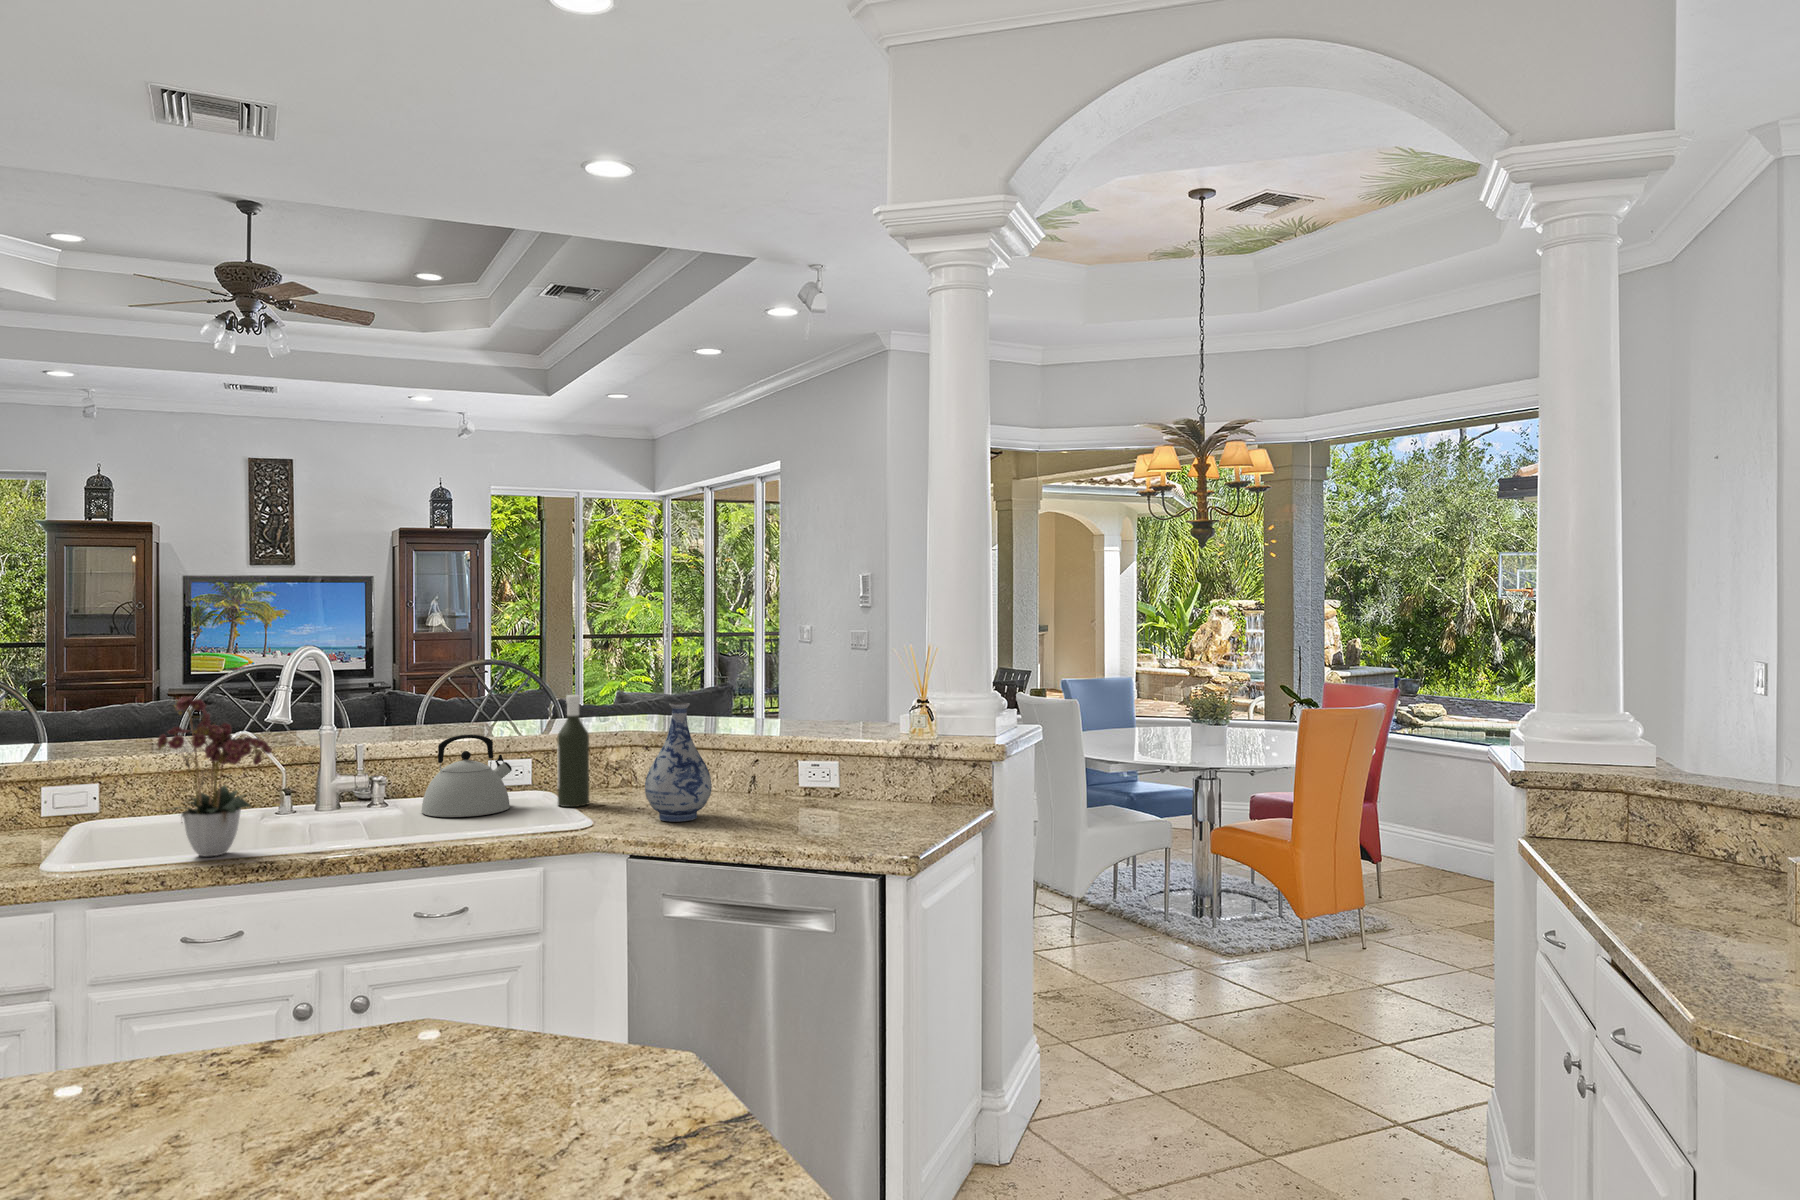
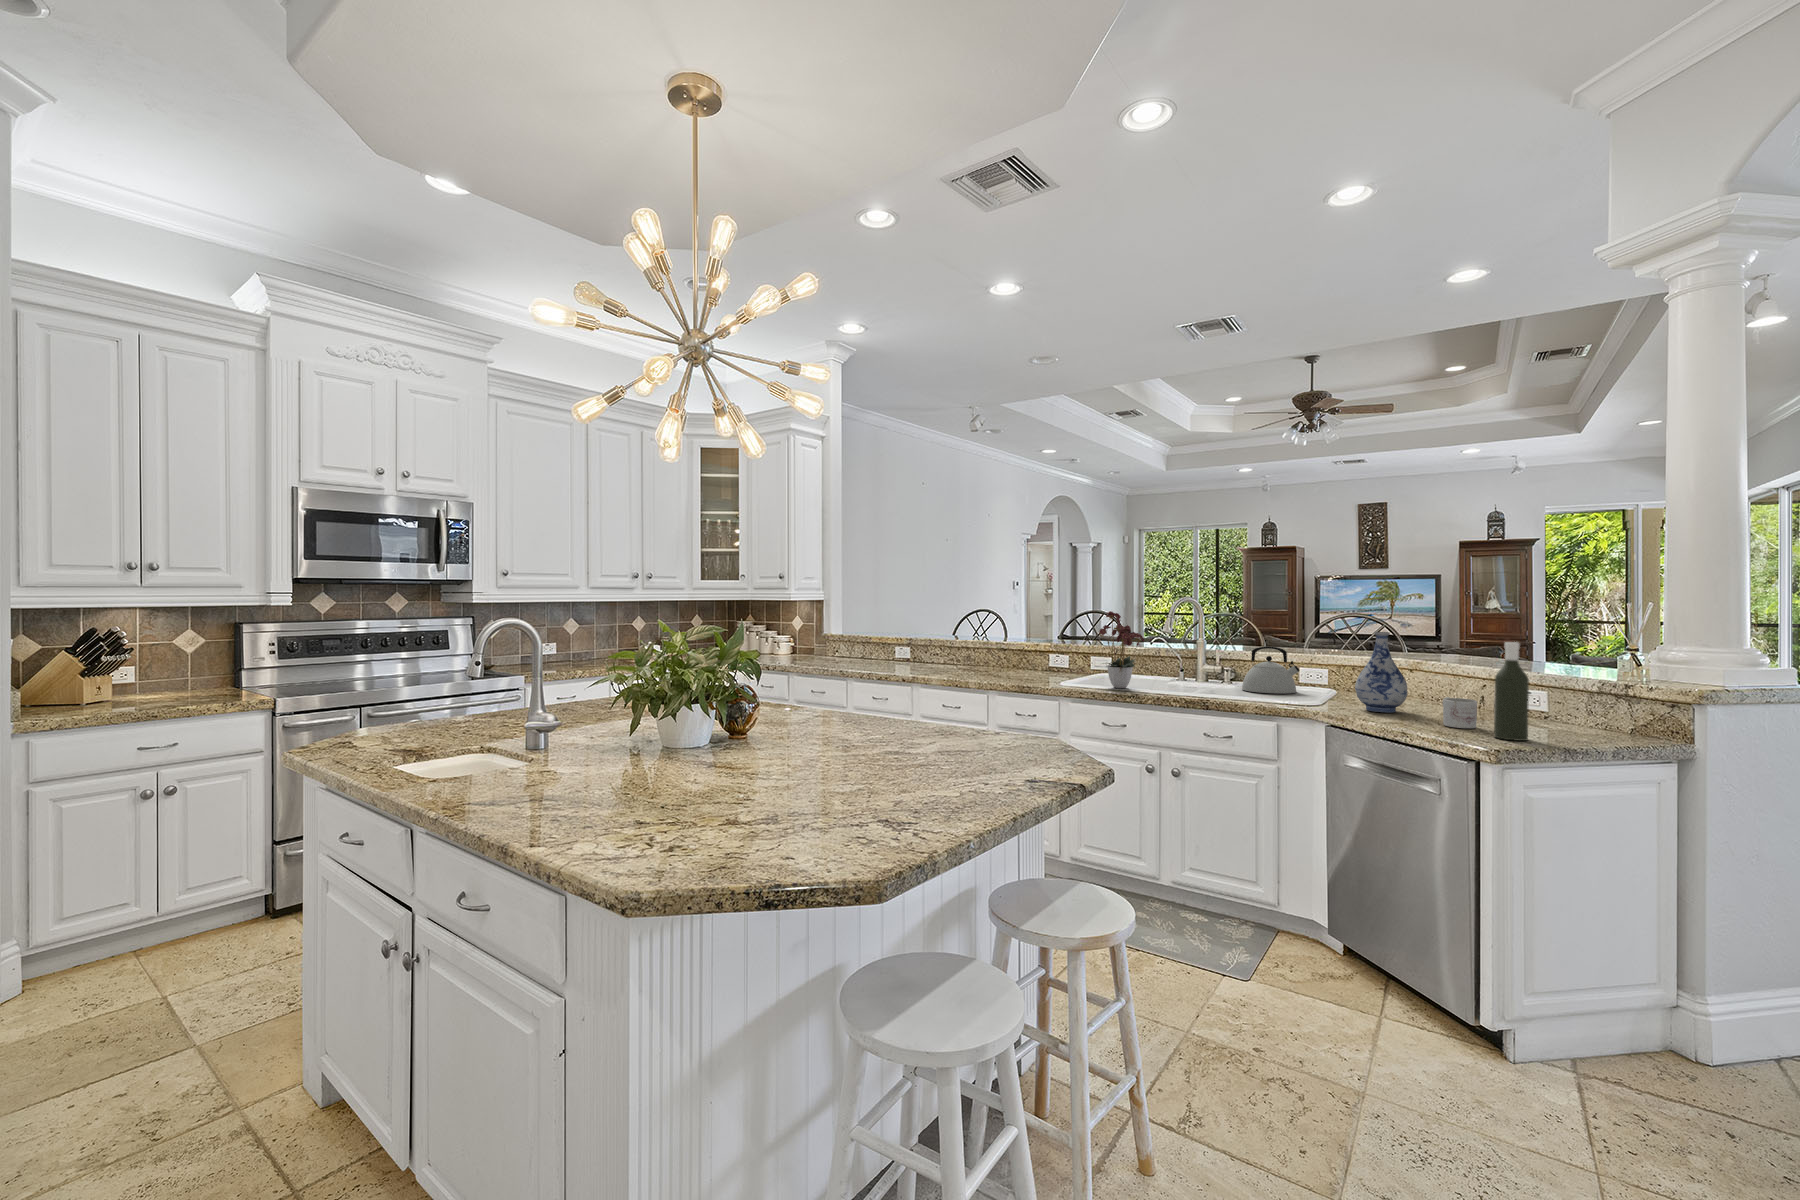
bottle: present [557,695,589,807] -> present [1494,642,1529,741]
mug: none [773,787,820,829] -> present [1442,697,1477,728]

